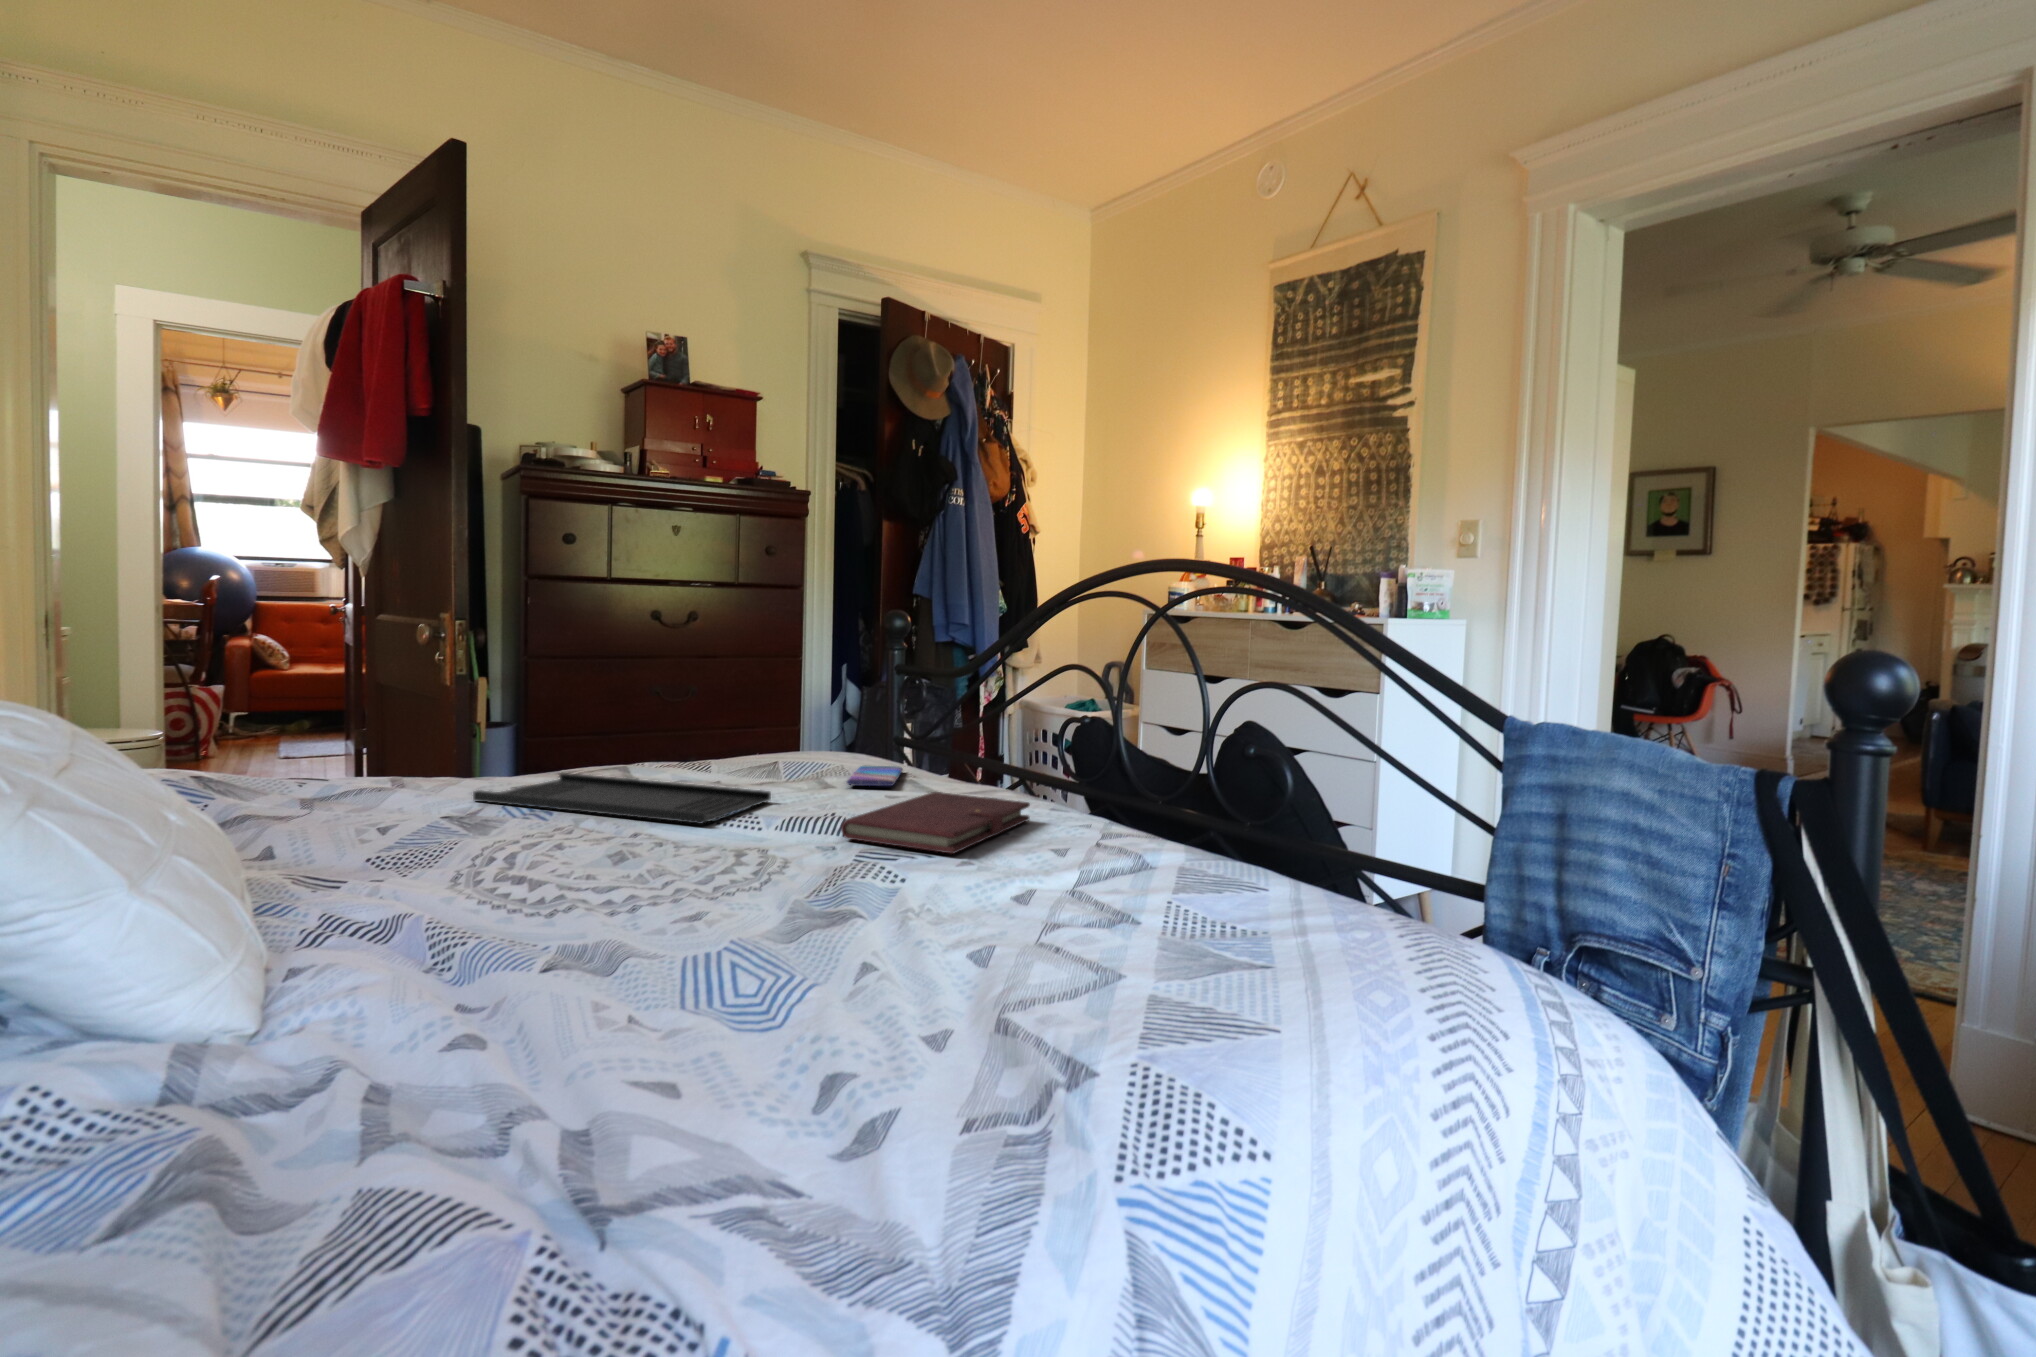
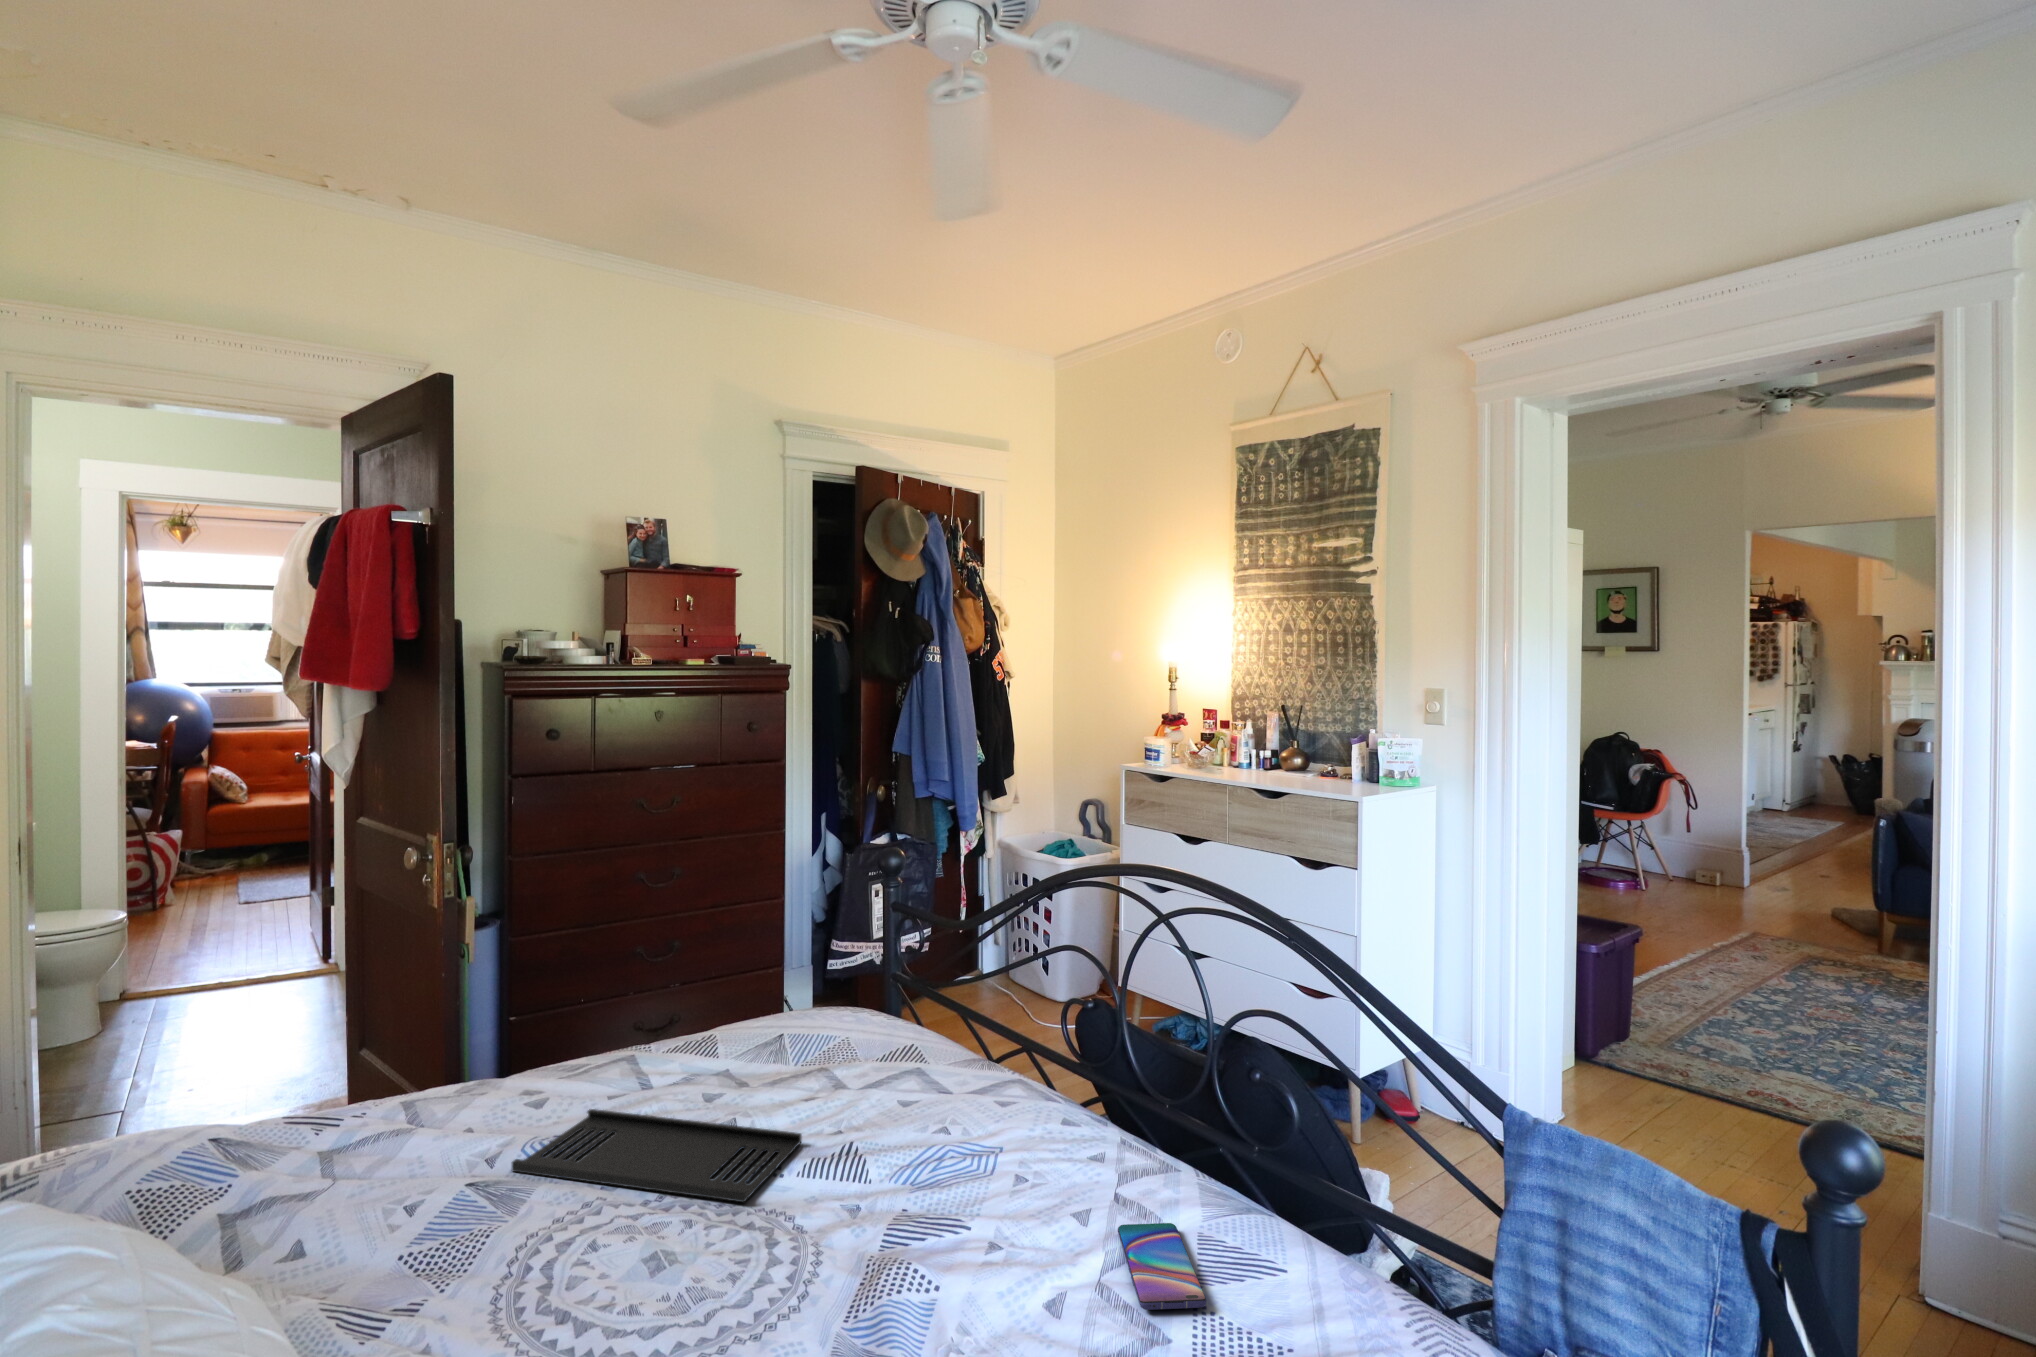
smartphone: present [847,766,903,786] -> present [1118,1223,1206,1310]
notebook: present [841,792,1030,854] -> none [881,1126,1055,1242]

